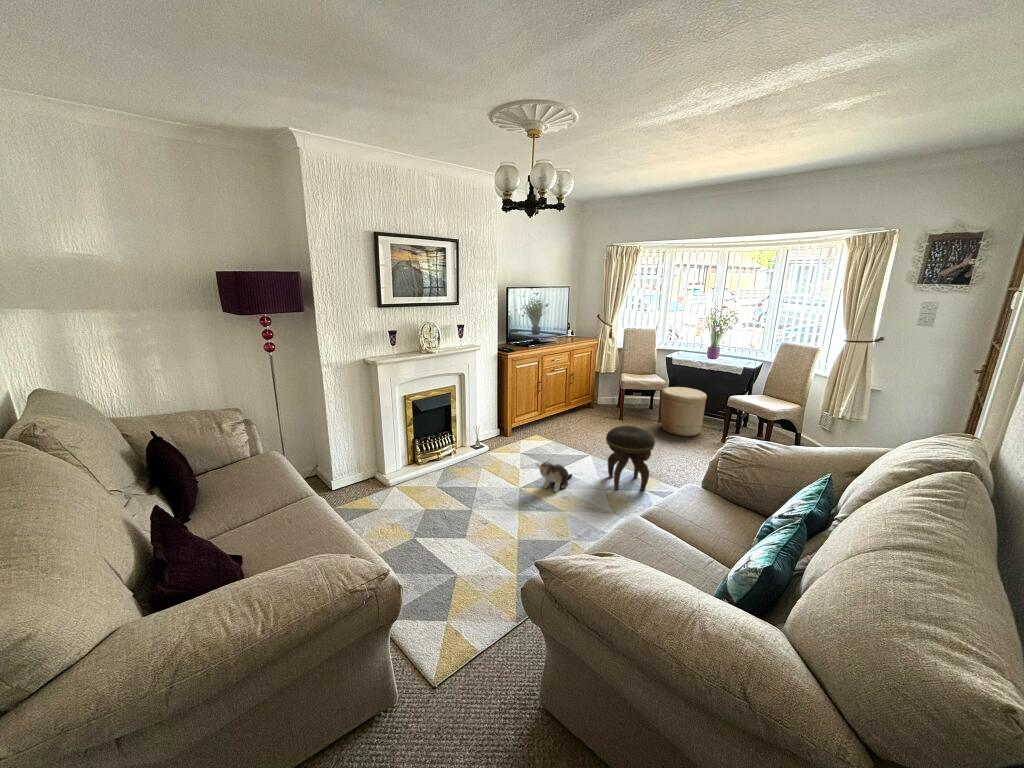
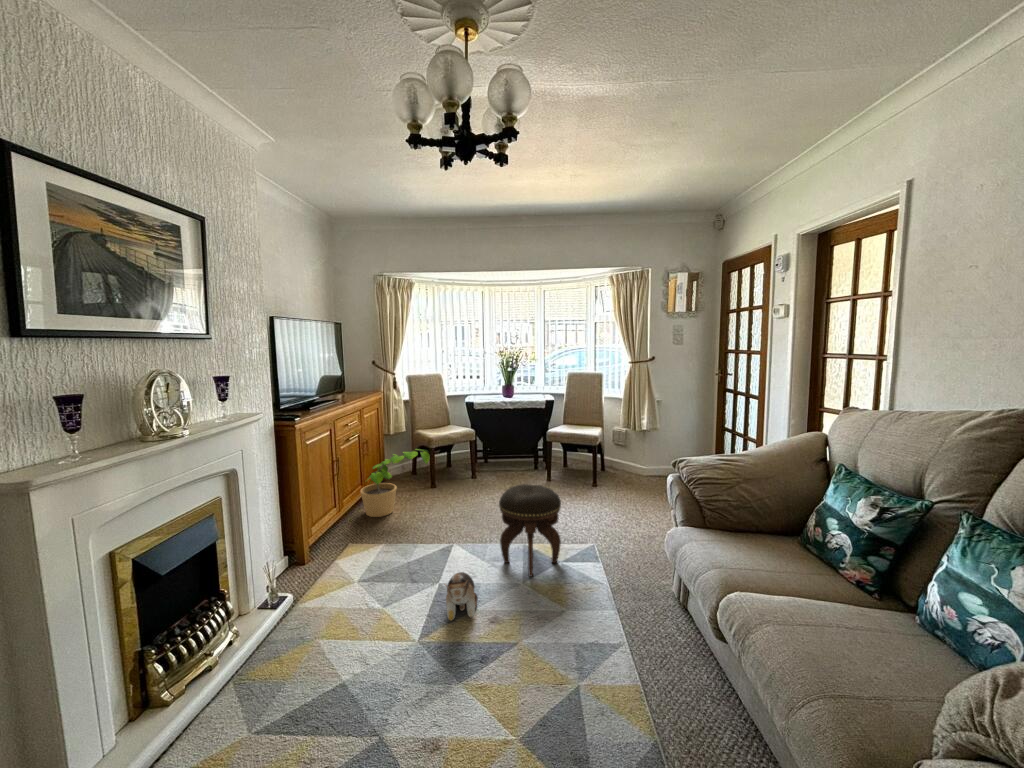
potted plant: none [559,386,606,427] -> present [360,449,430,517]
woven basket: present [661,387,707,436] -> none [478,433,525,488]

